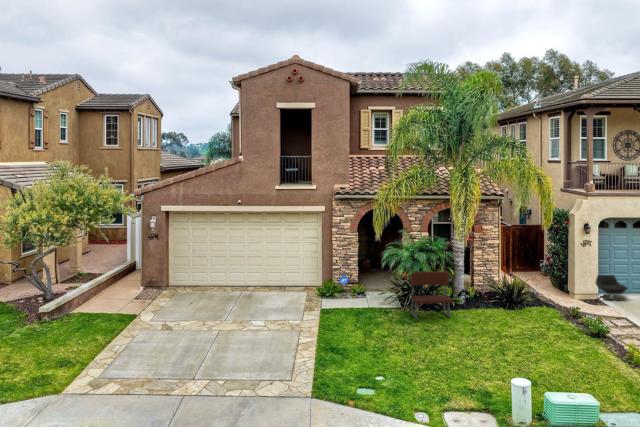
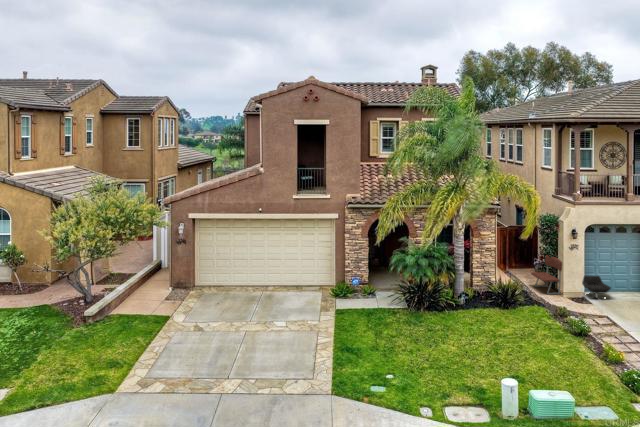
bench: present [411,272,454,319] -> present [531,255,562,294]

